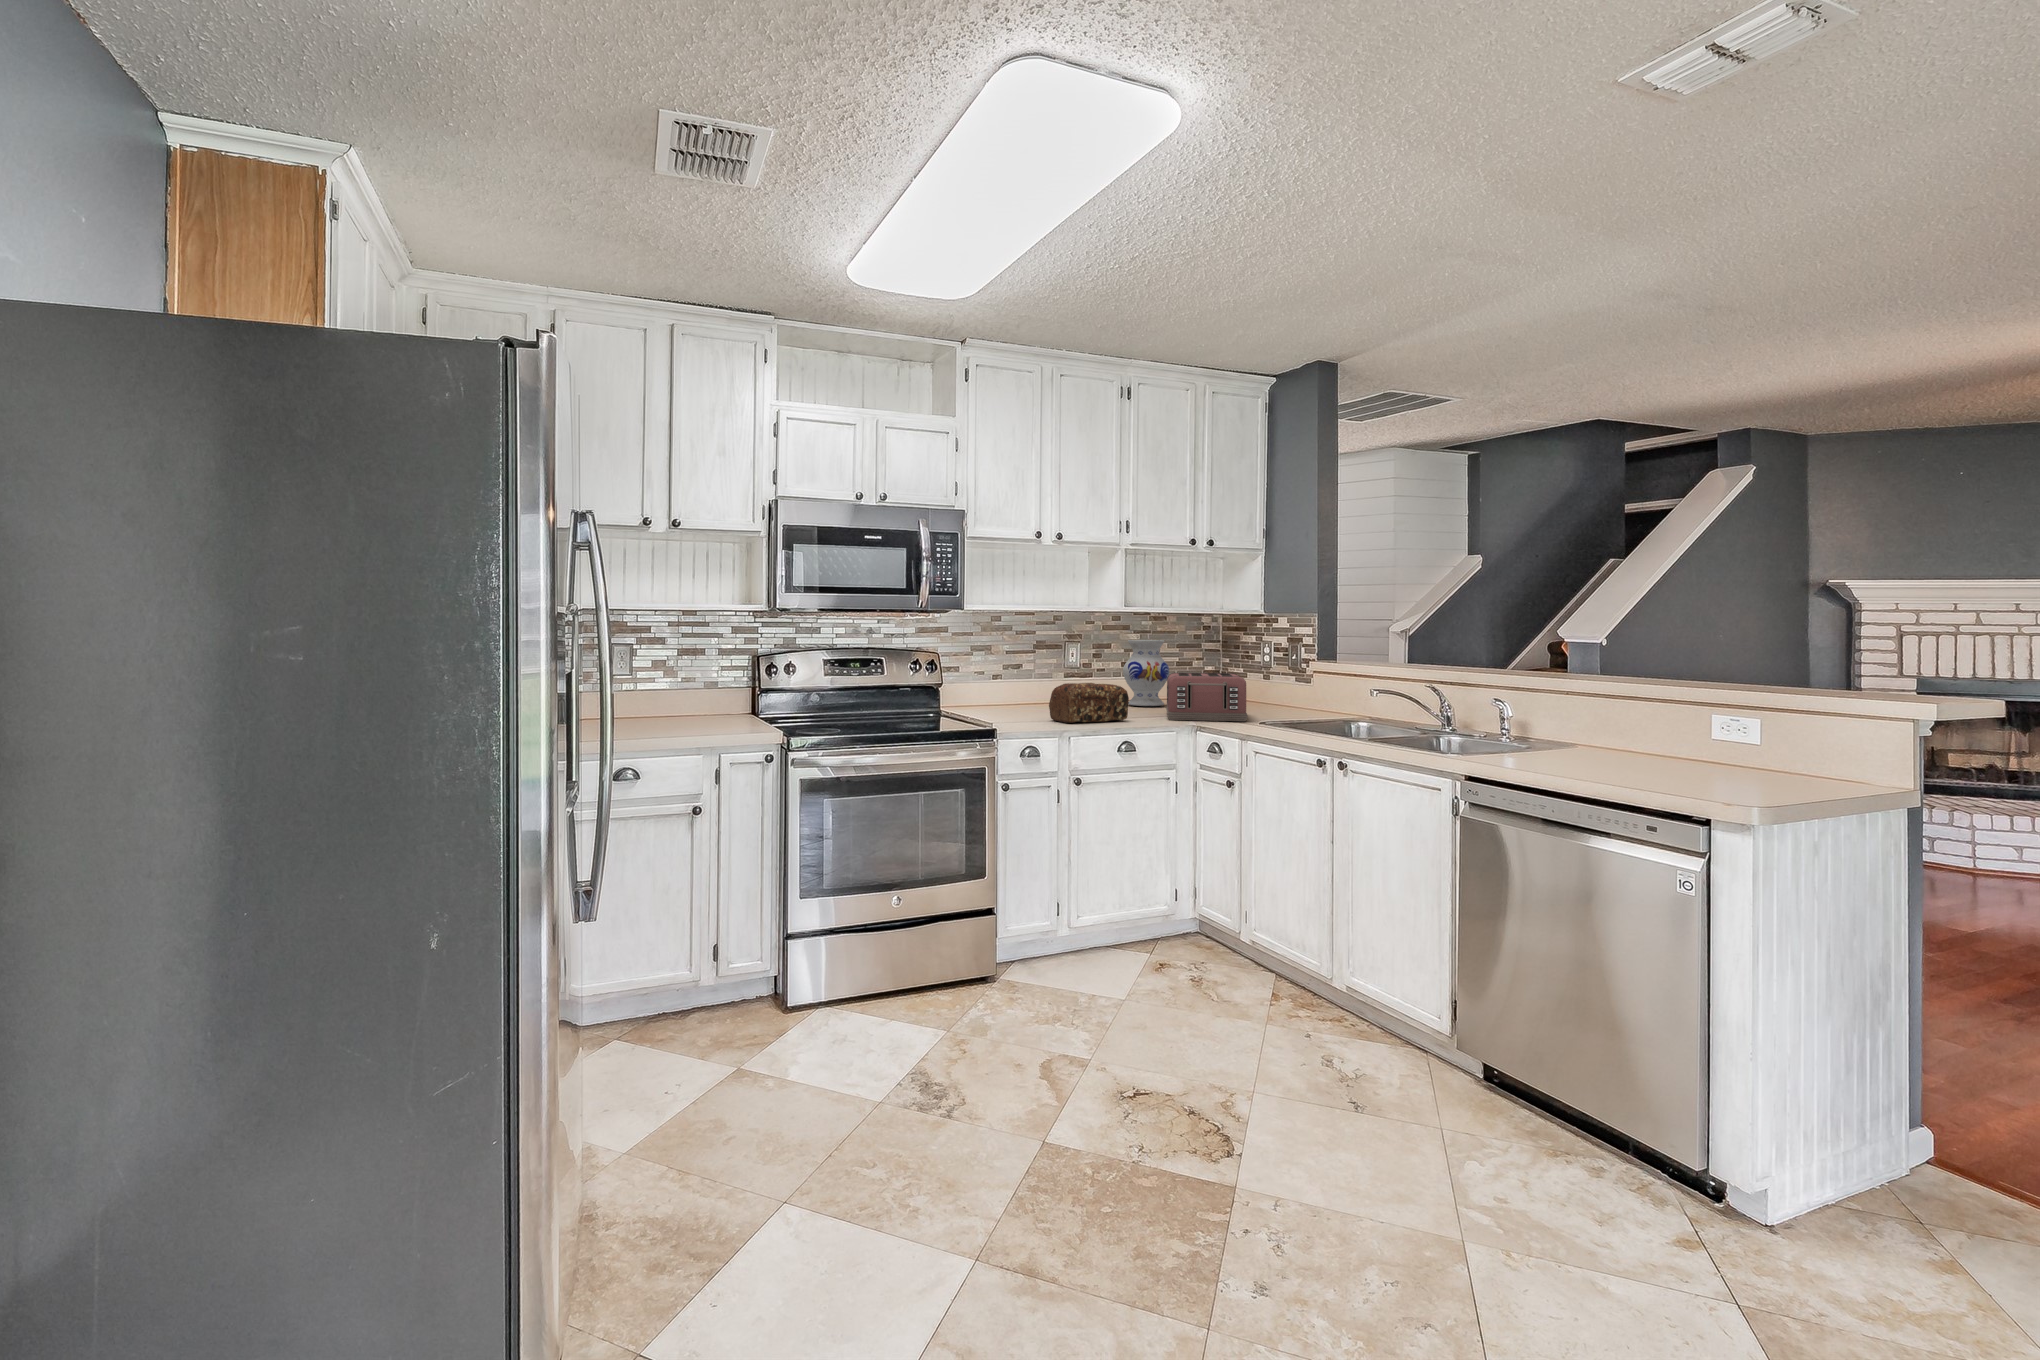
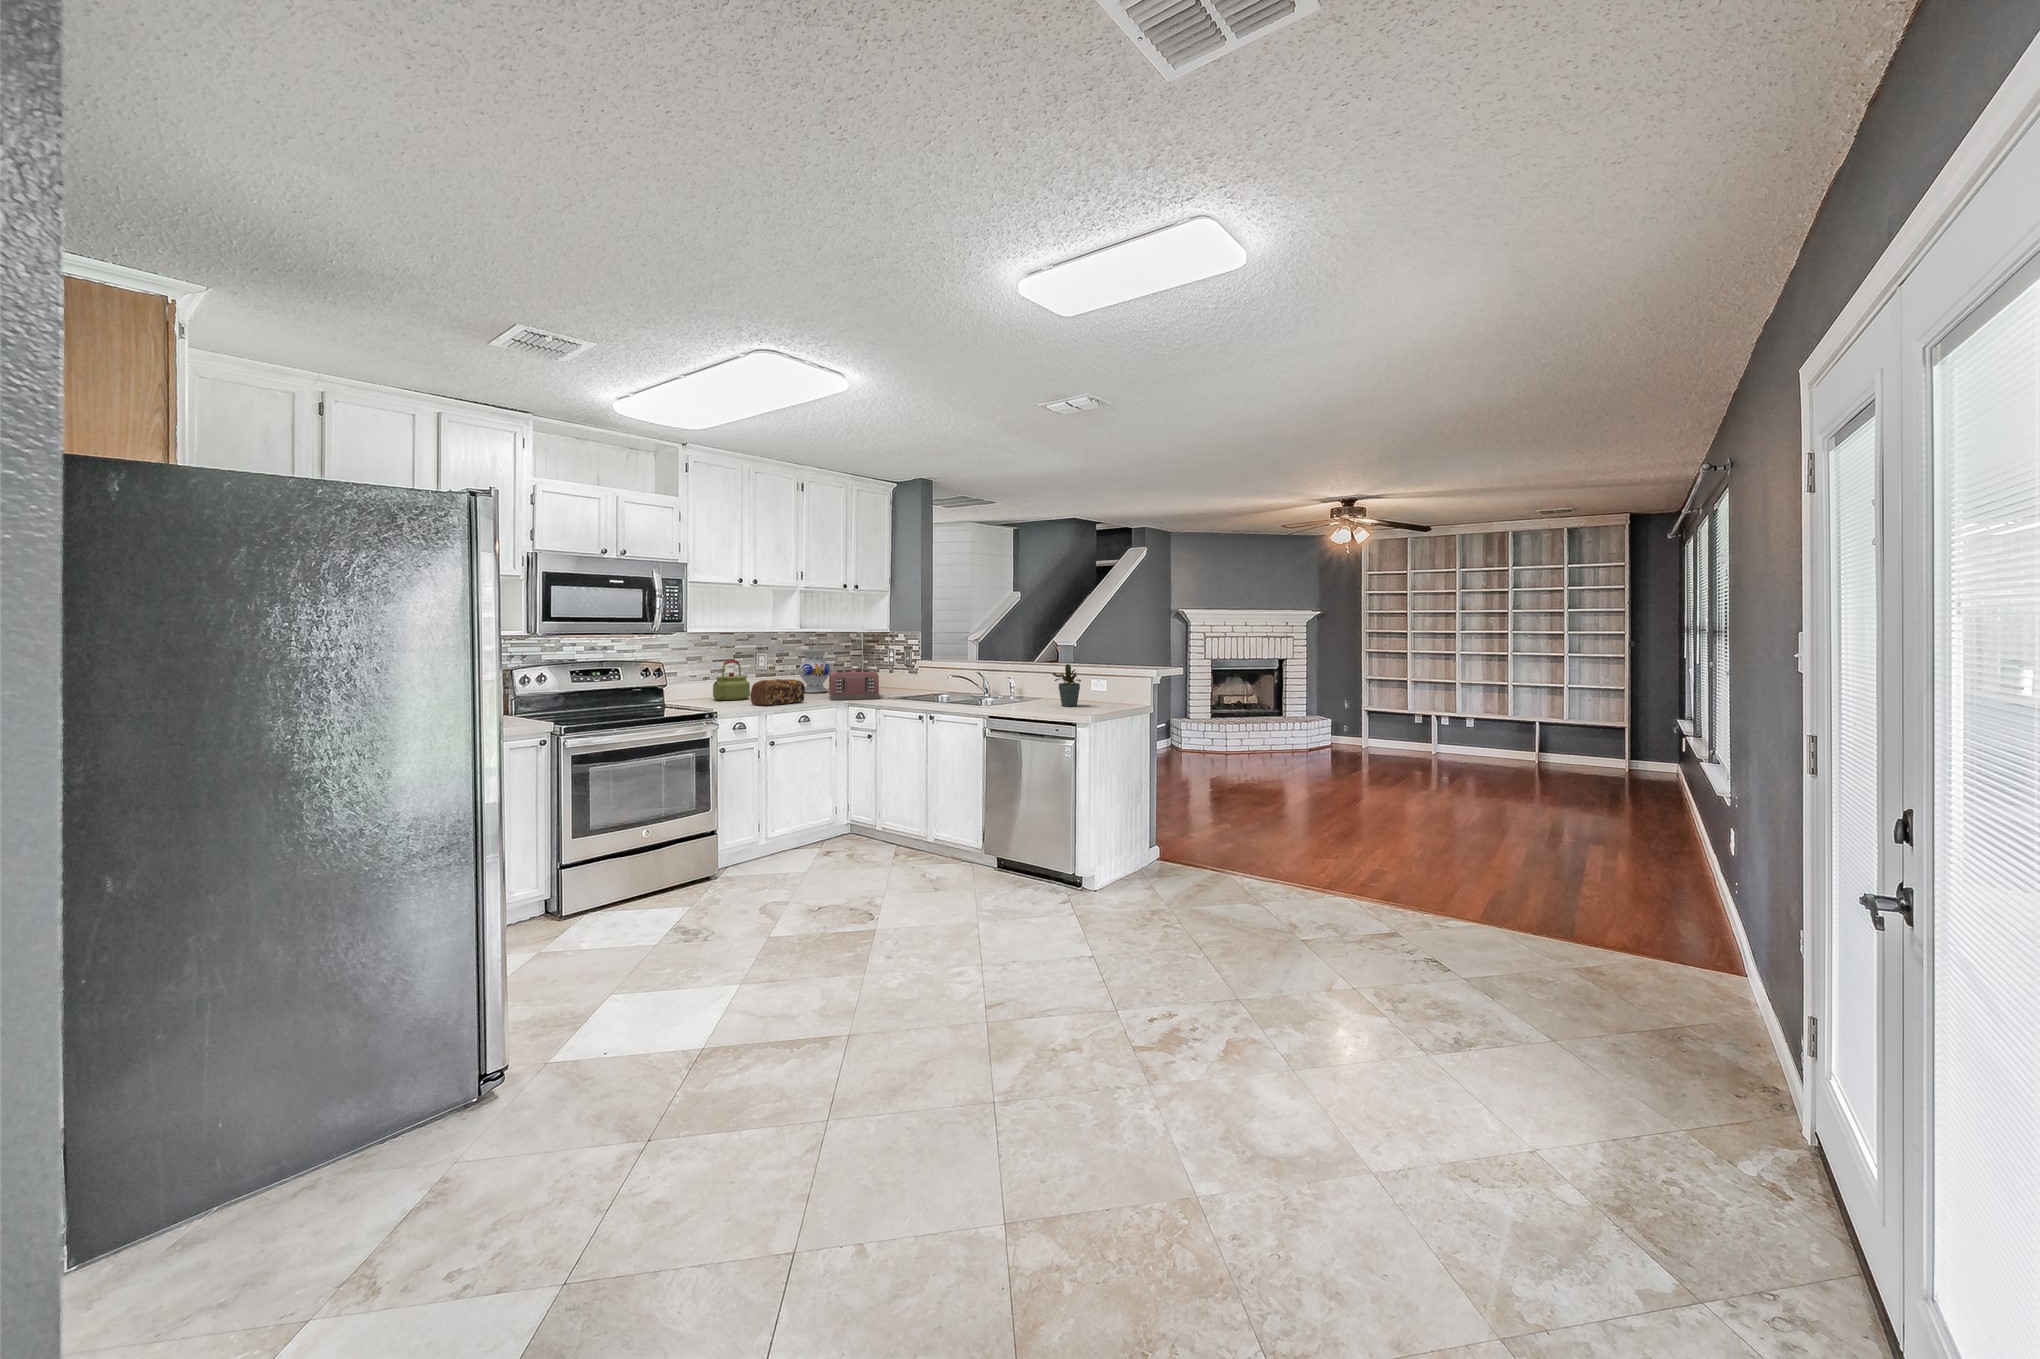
kettle: none [1002,652,1052,711] -> present [713,660,750,700]
potted plant: none [1607,673,1681,762] -> present [1053,664,1081,706]

